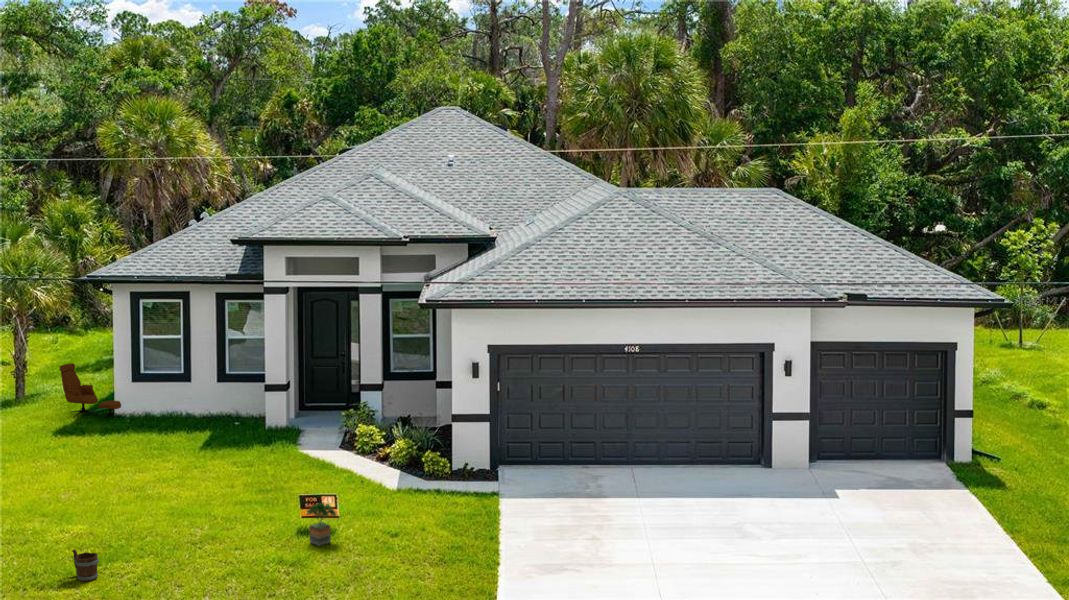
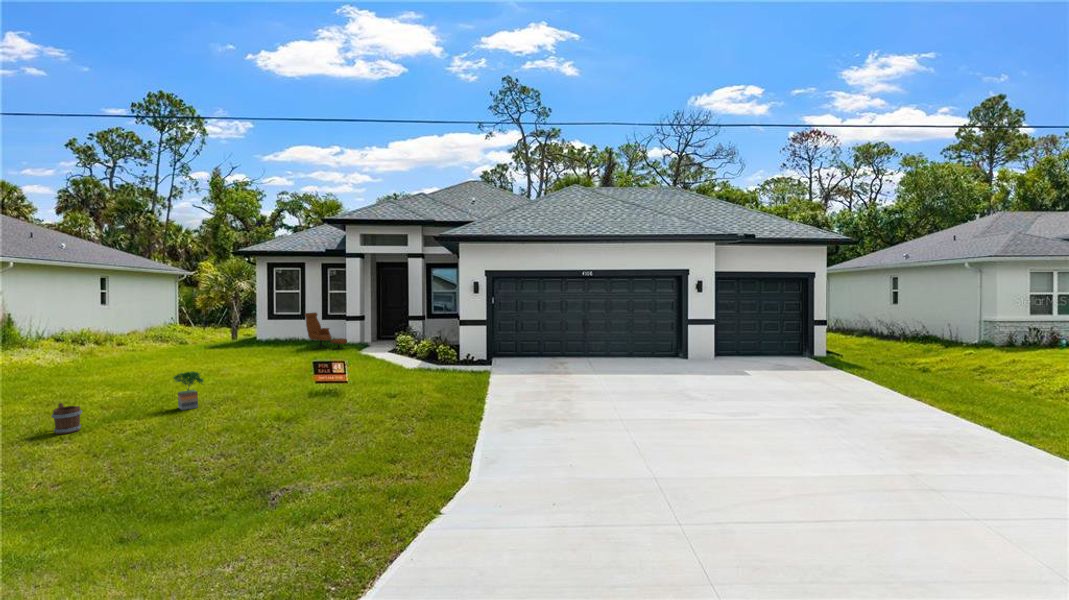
lounge chair: present [60,363,121,418] -> present [305,313,347,349]
potted tree: present [307,503,337,546] -> present [174,372,203,410]

